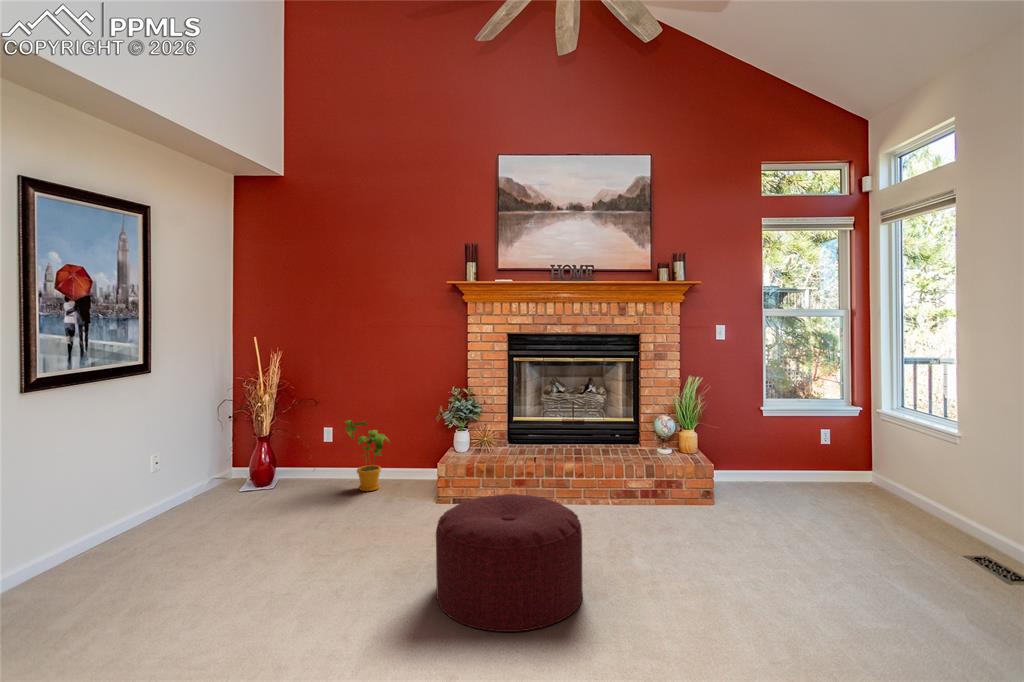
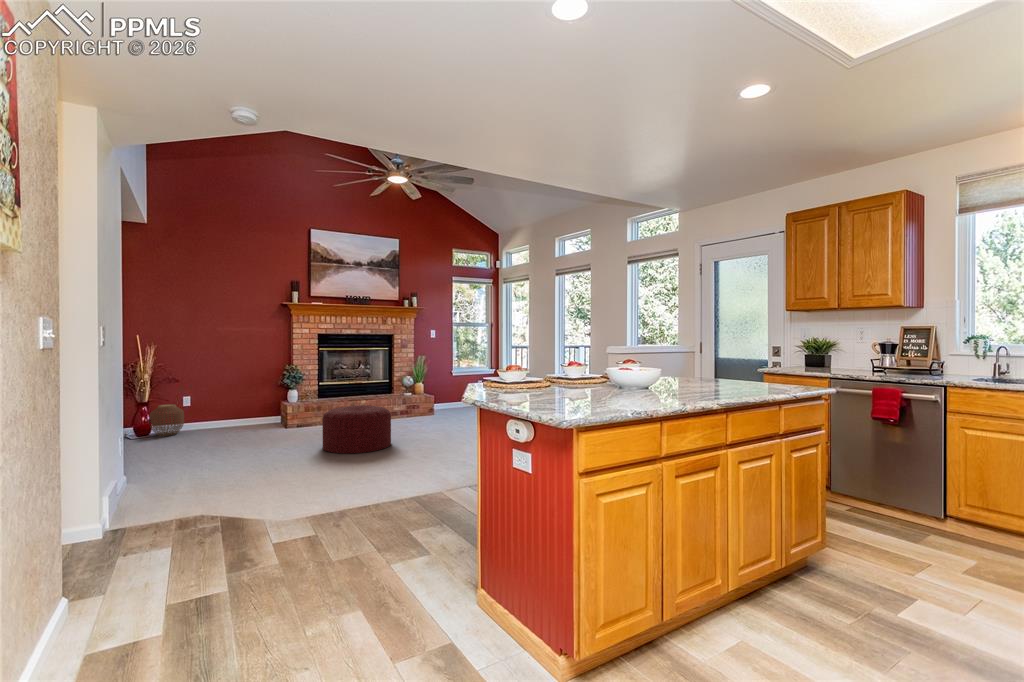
house plant: present [344,420,389,491] -> none [212,387,246,432]
woven basket: none [271,439,316,487] -> present [150,404,184,436]

